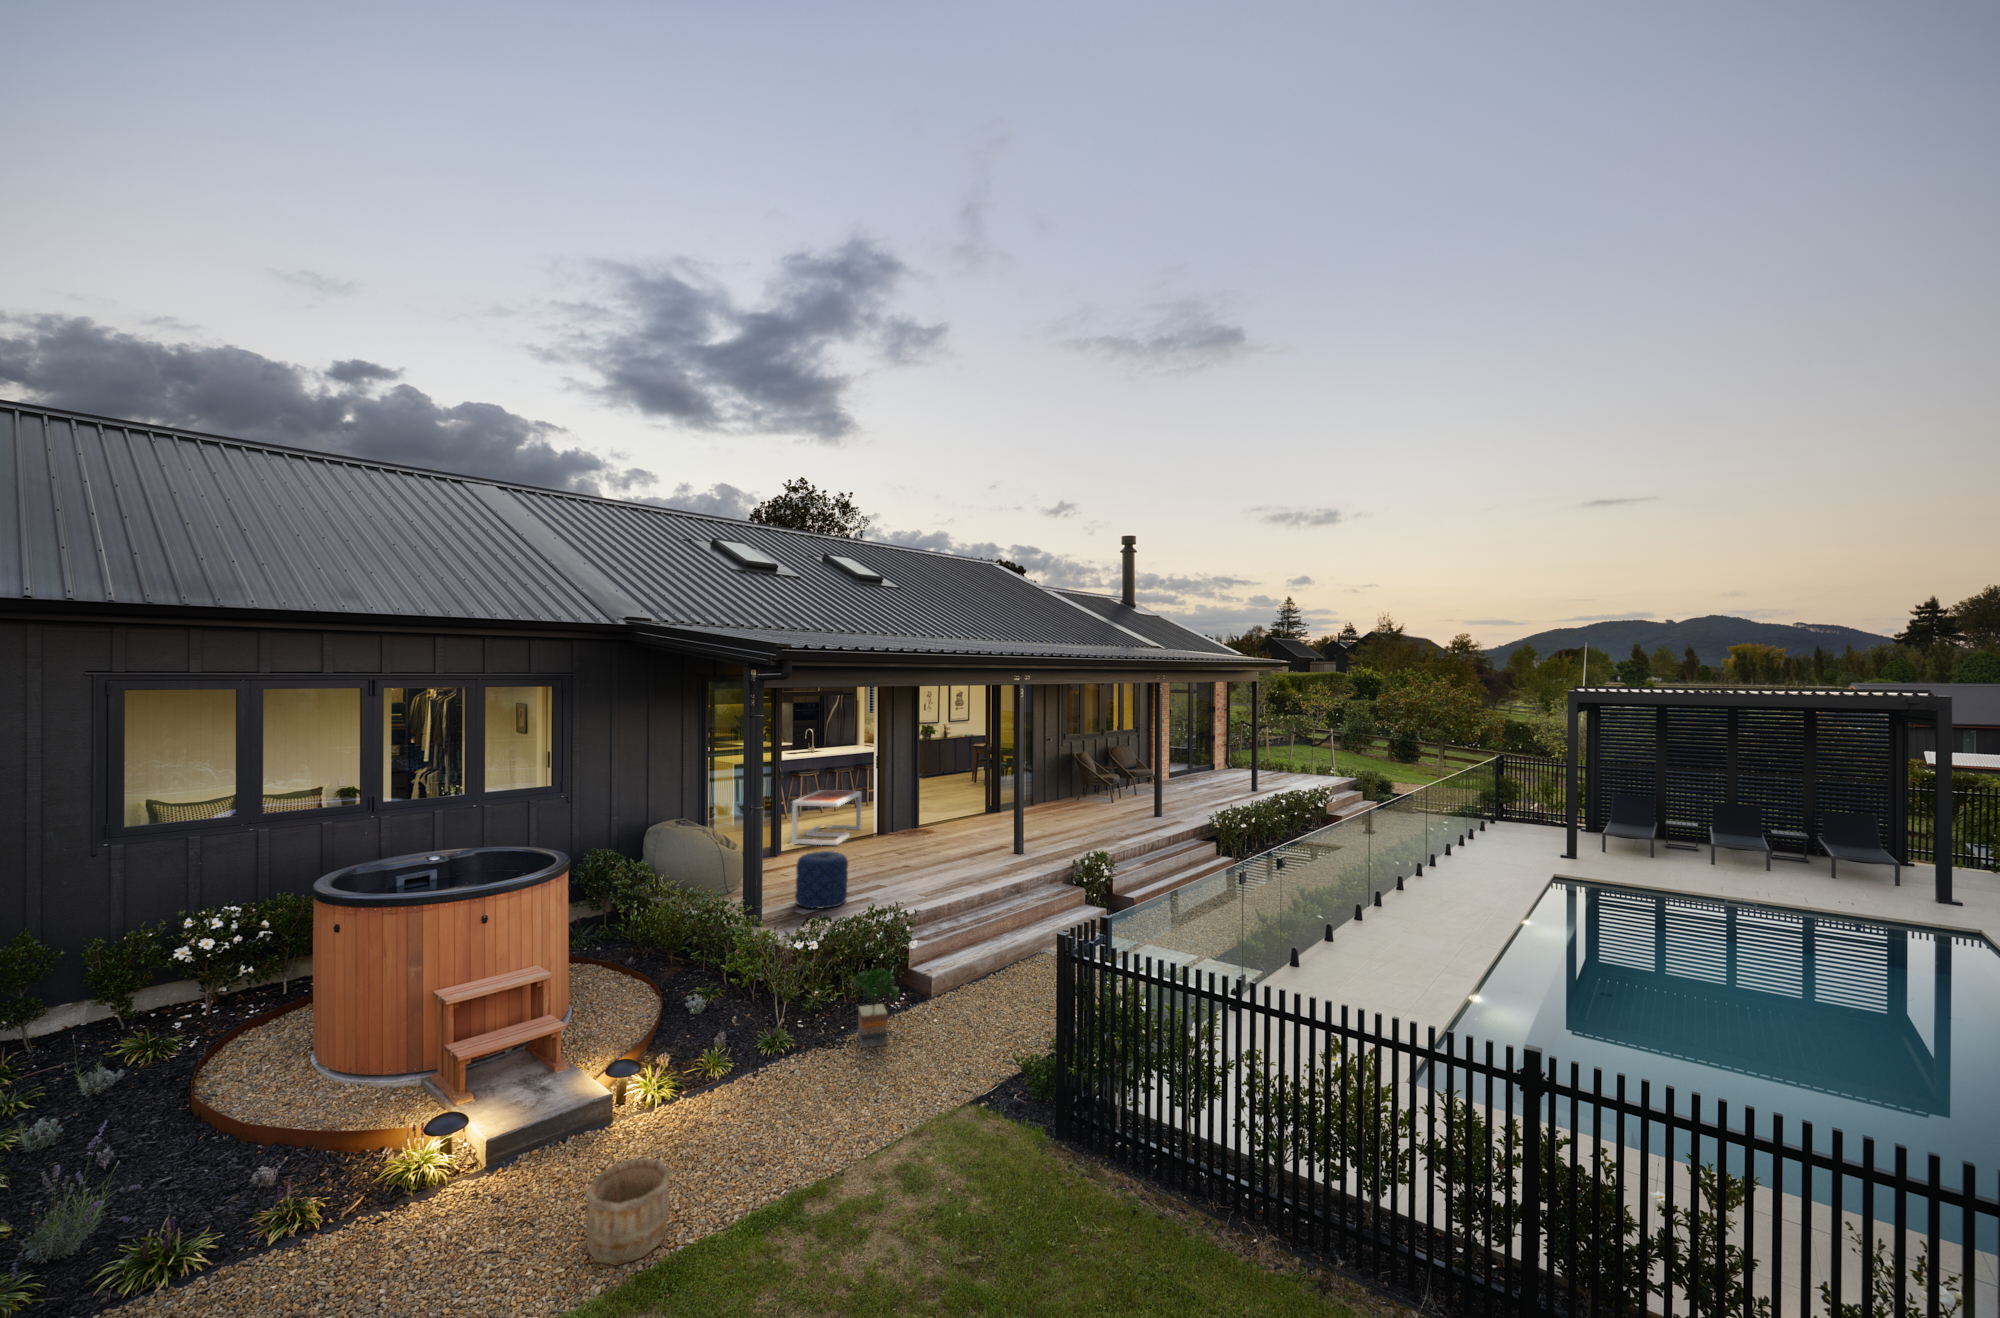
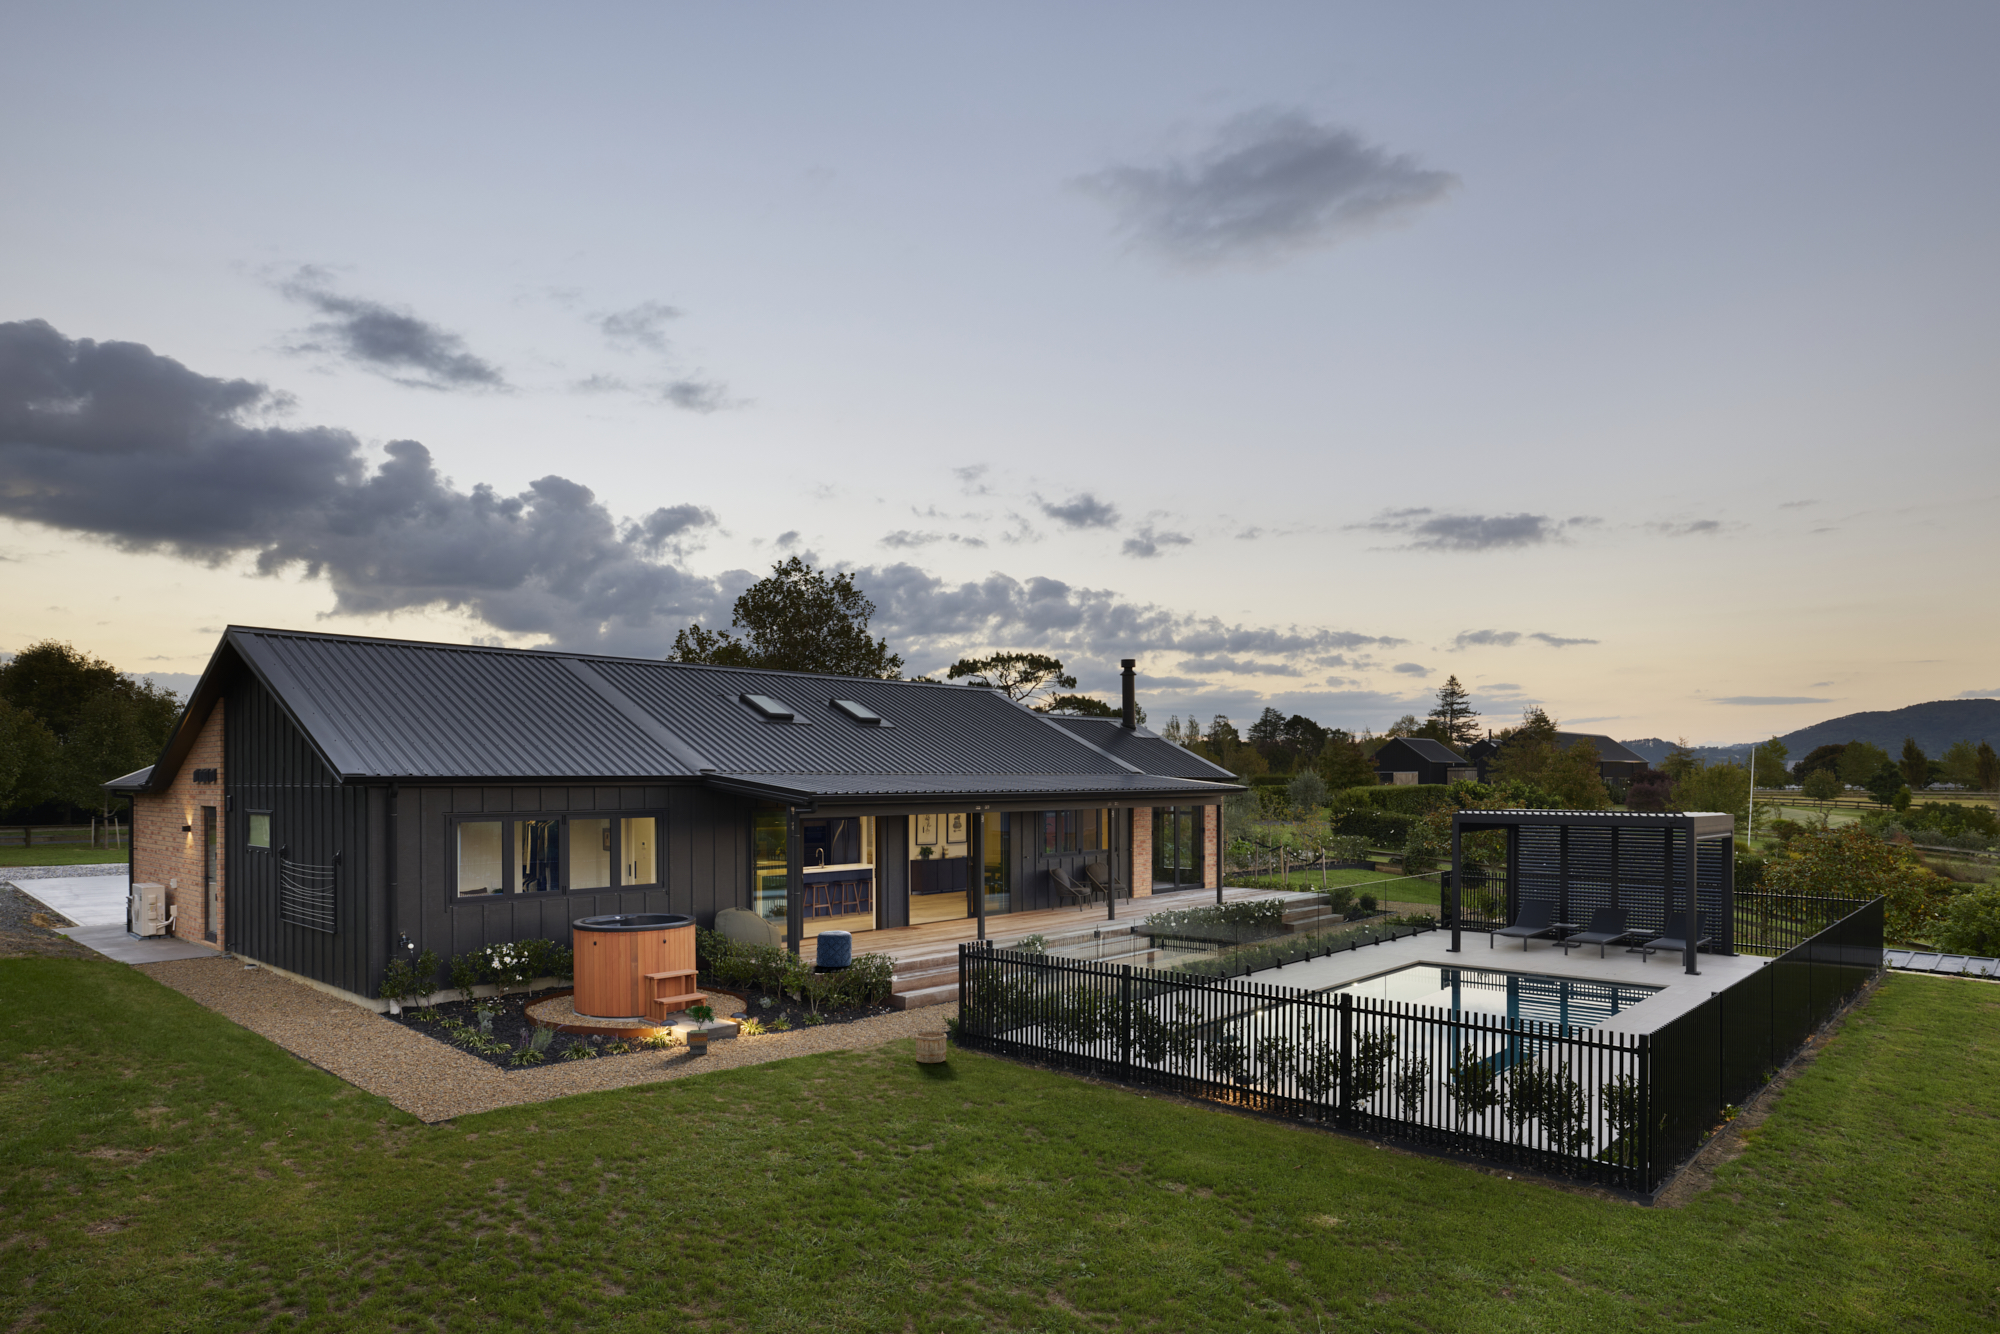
coffee table: present [791,790,861,845] -> none [808,898,862,937]
potted tree: present [852,969,898,1048] -> present [685,1005,716,1054]
wooden bucket: present [585,1159,671,1265] -> present [915,1031,947,1063]

